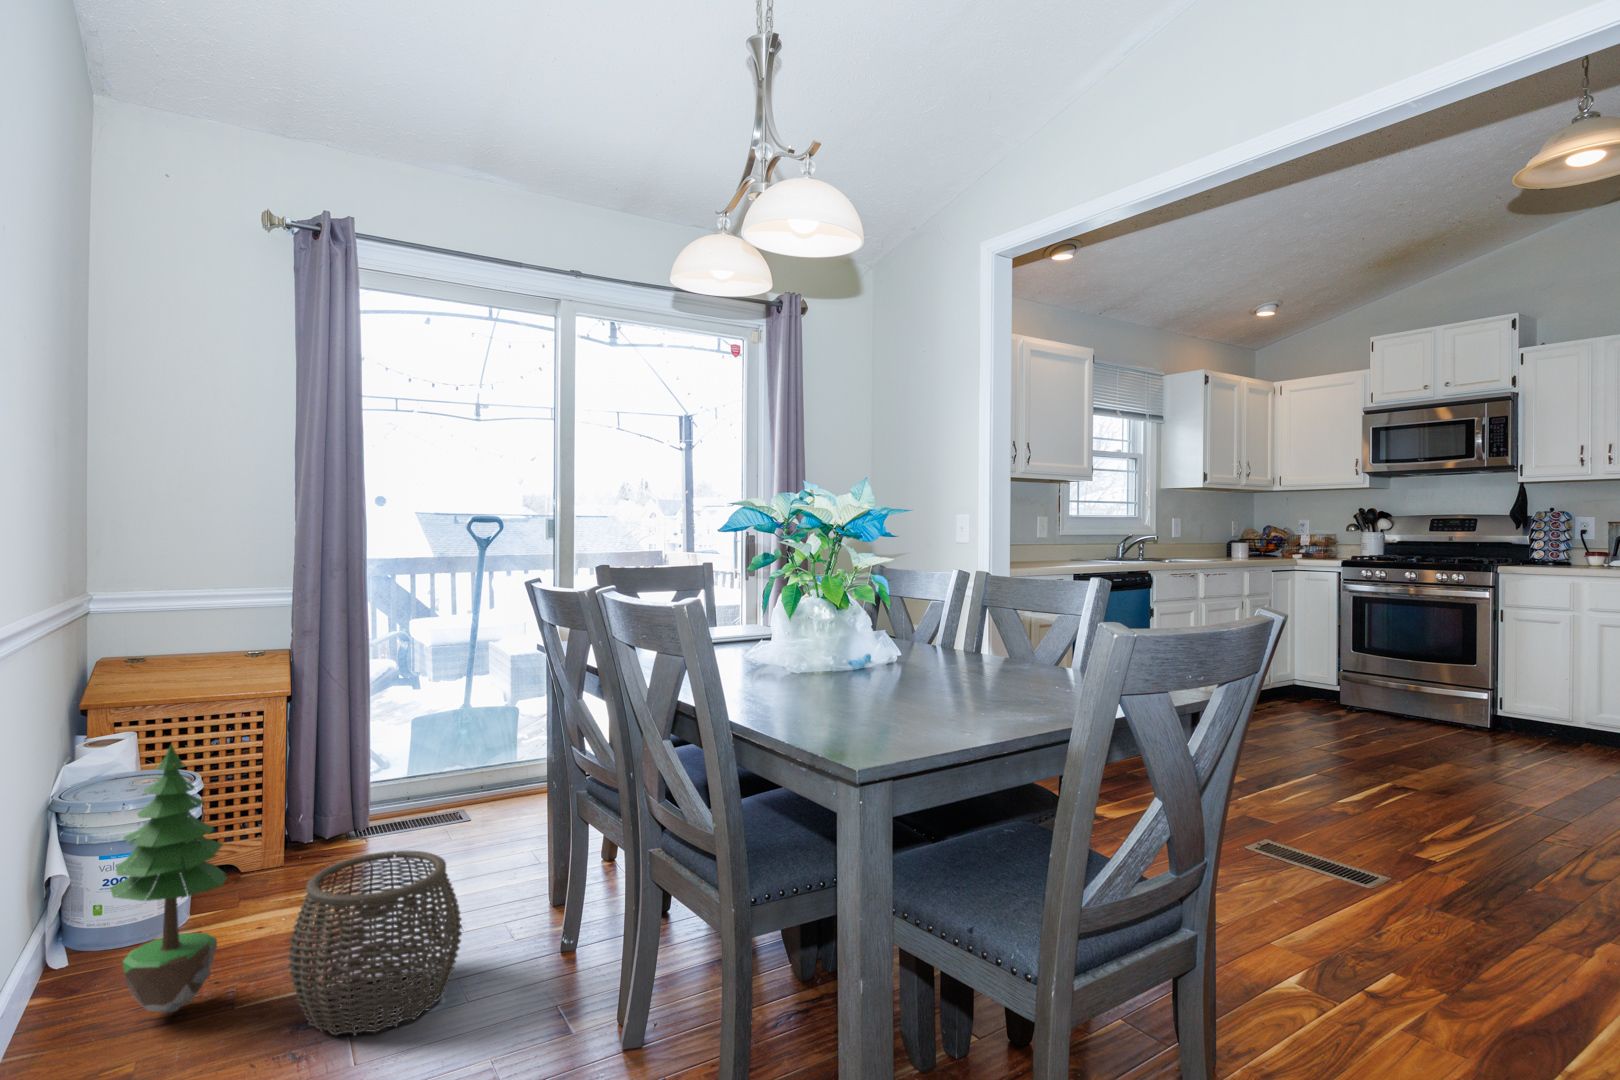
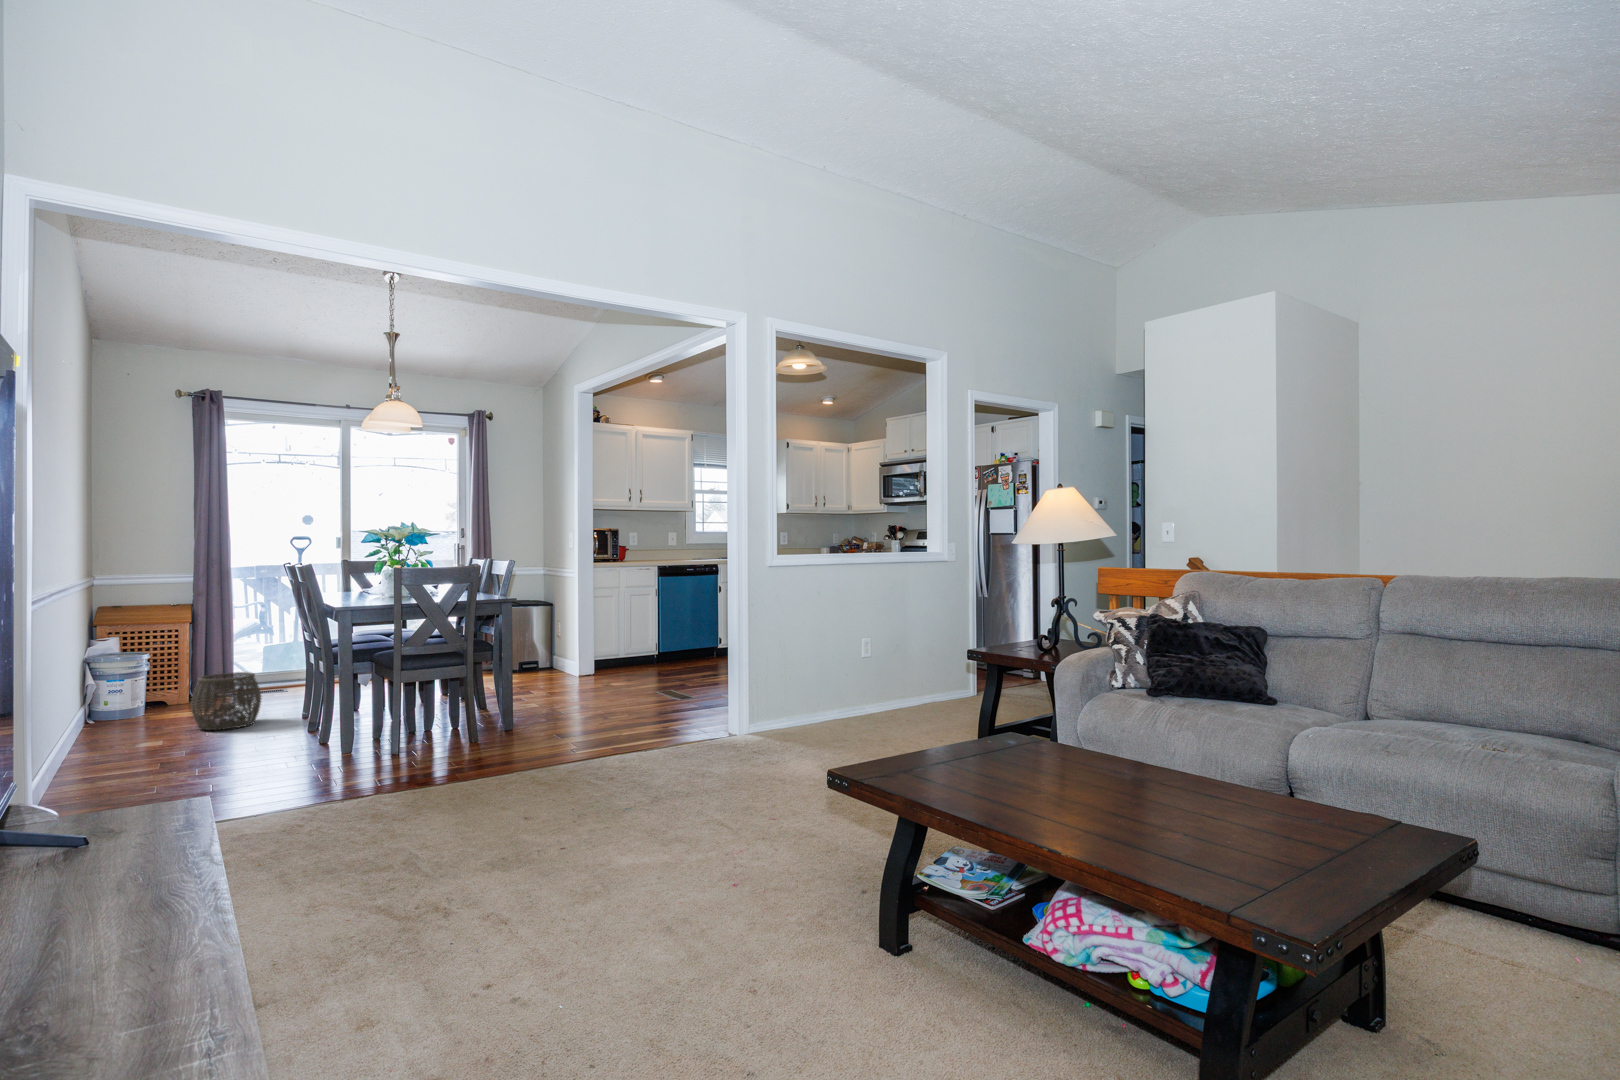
potted tree: present [110,745,227,1013] -> none [119,627,166,729]

